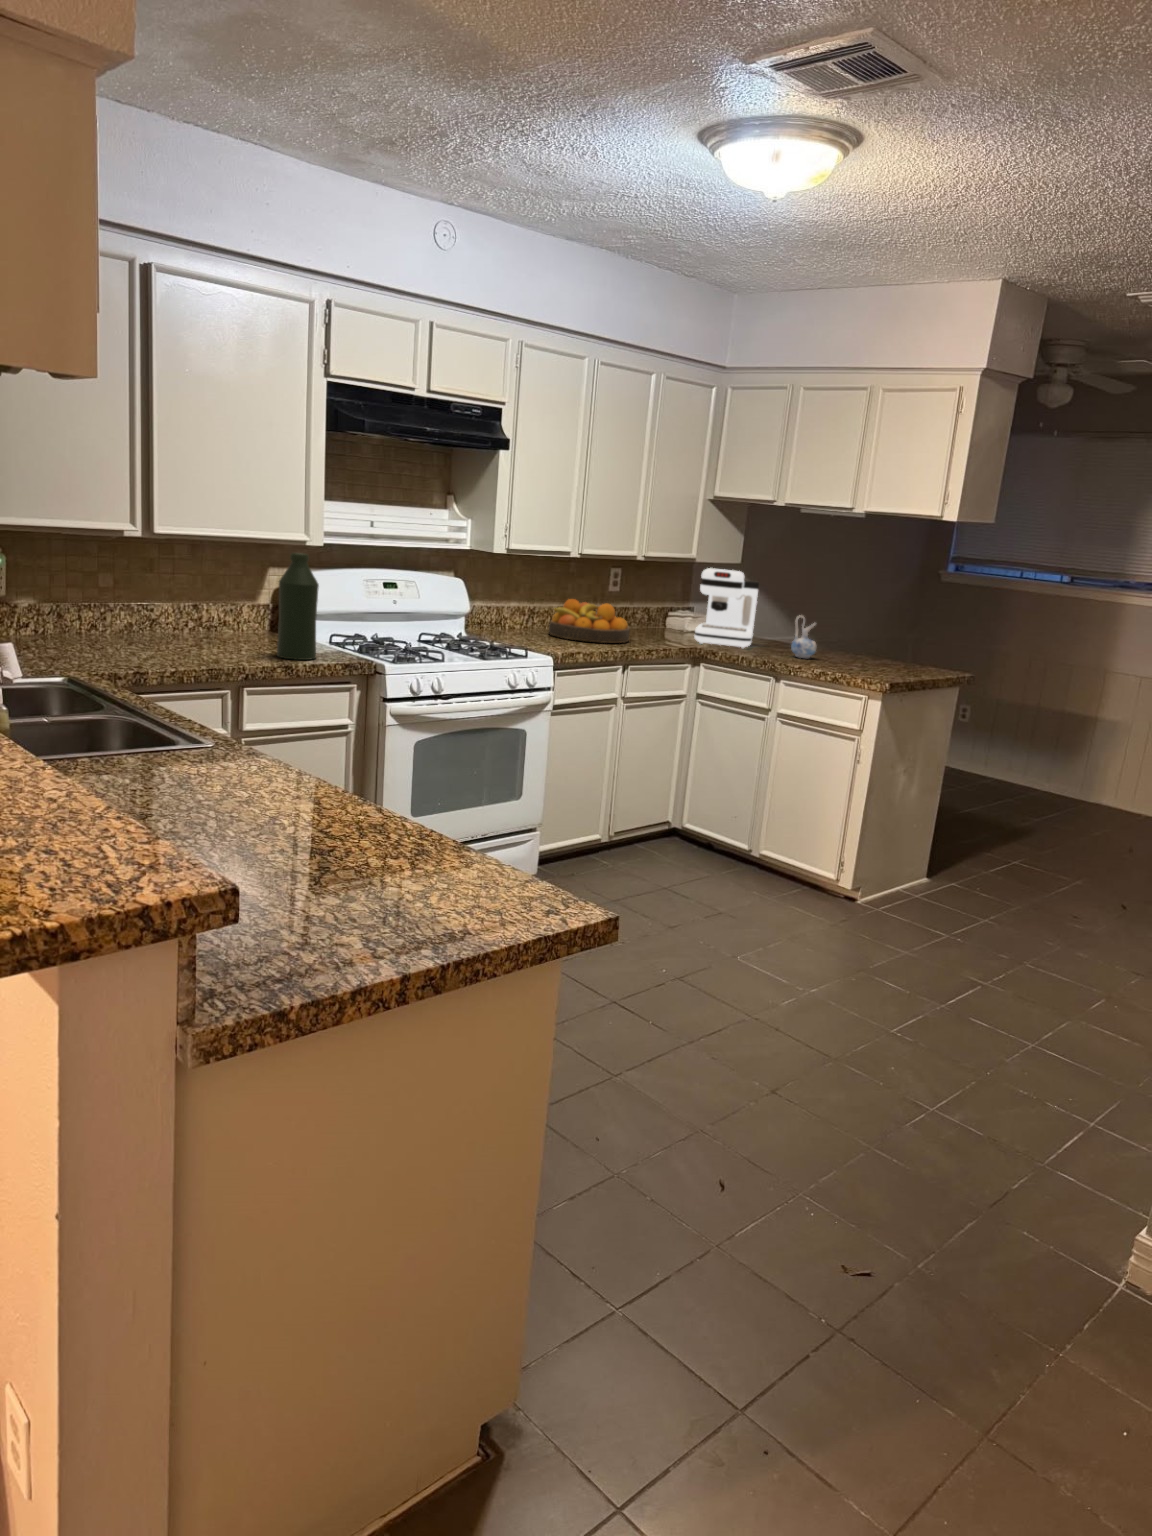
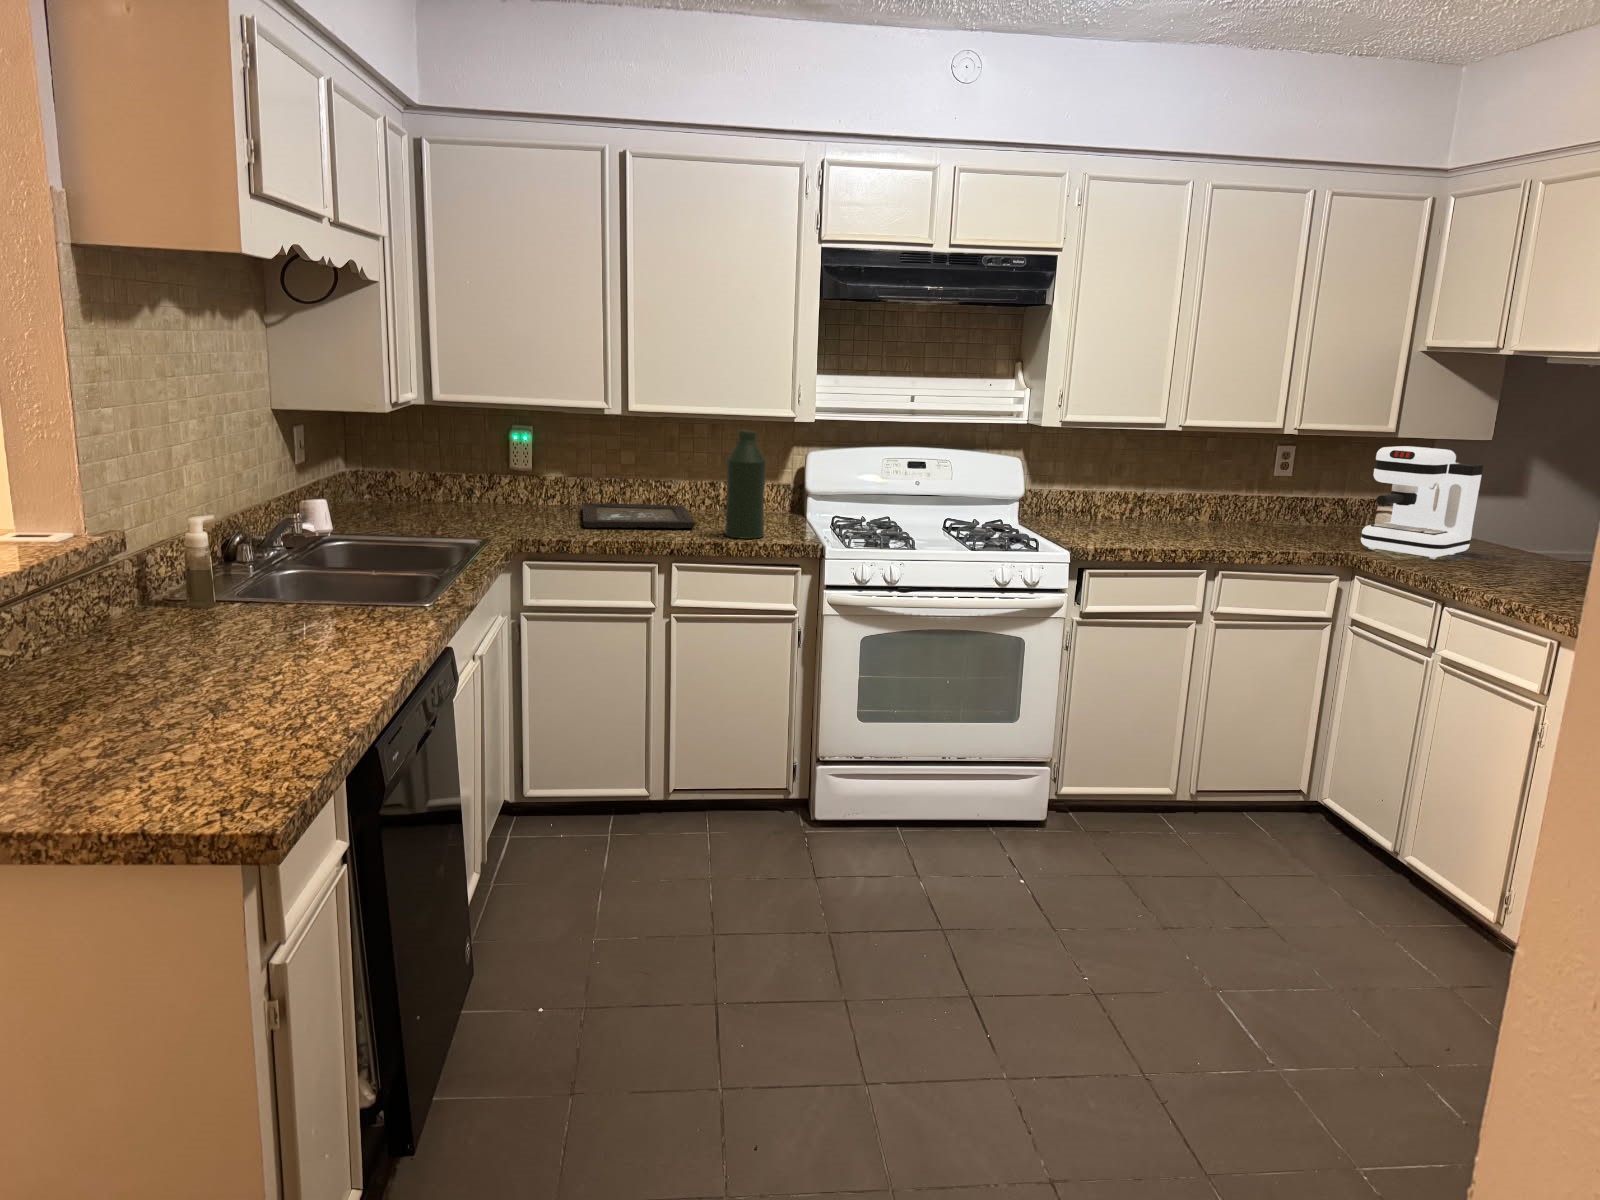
fruit bowl: present [549,599,629,643] -> none [1145,485,1254,541]
ceramic pitcher: present [791,615,816,658] -> none [1501,514,1546,579]
tray: none [68,630,240,657] -> present [582,503,695,528]

